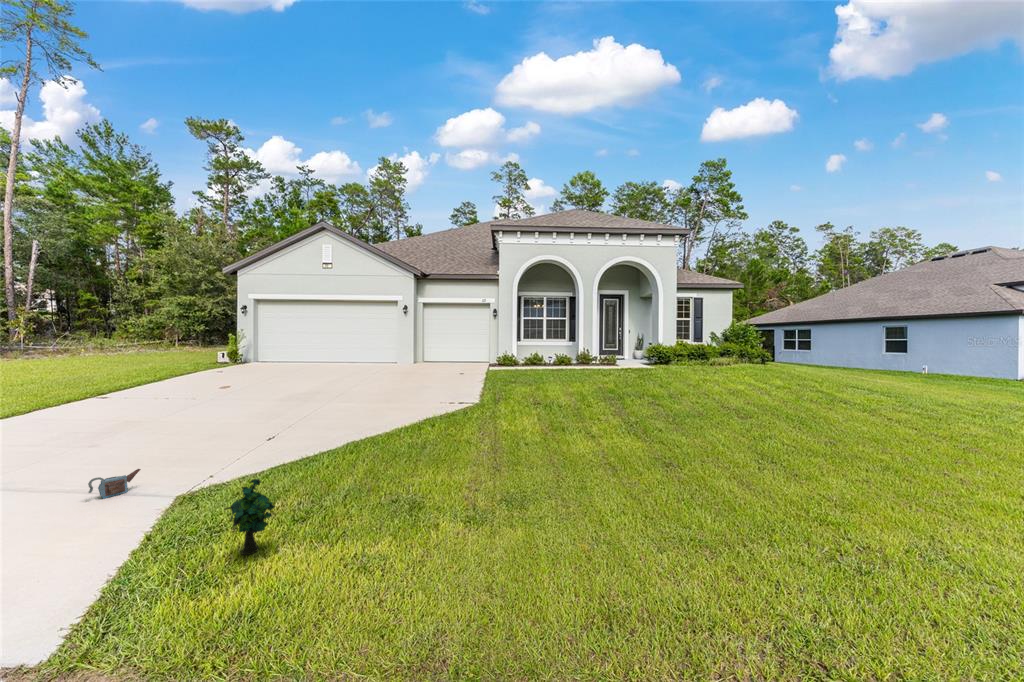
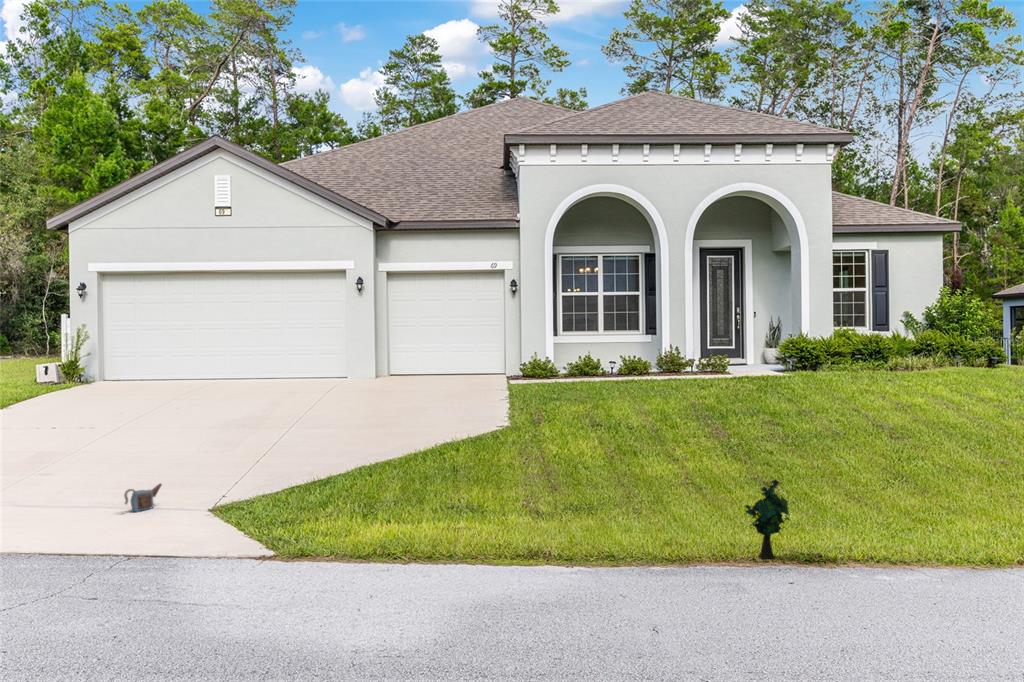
decorative plant: present [226,479,275,555] -> present [745,480,790,559]

